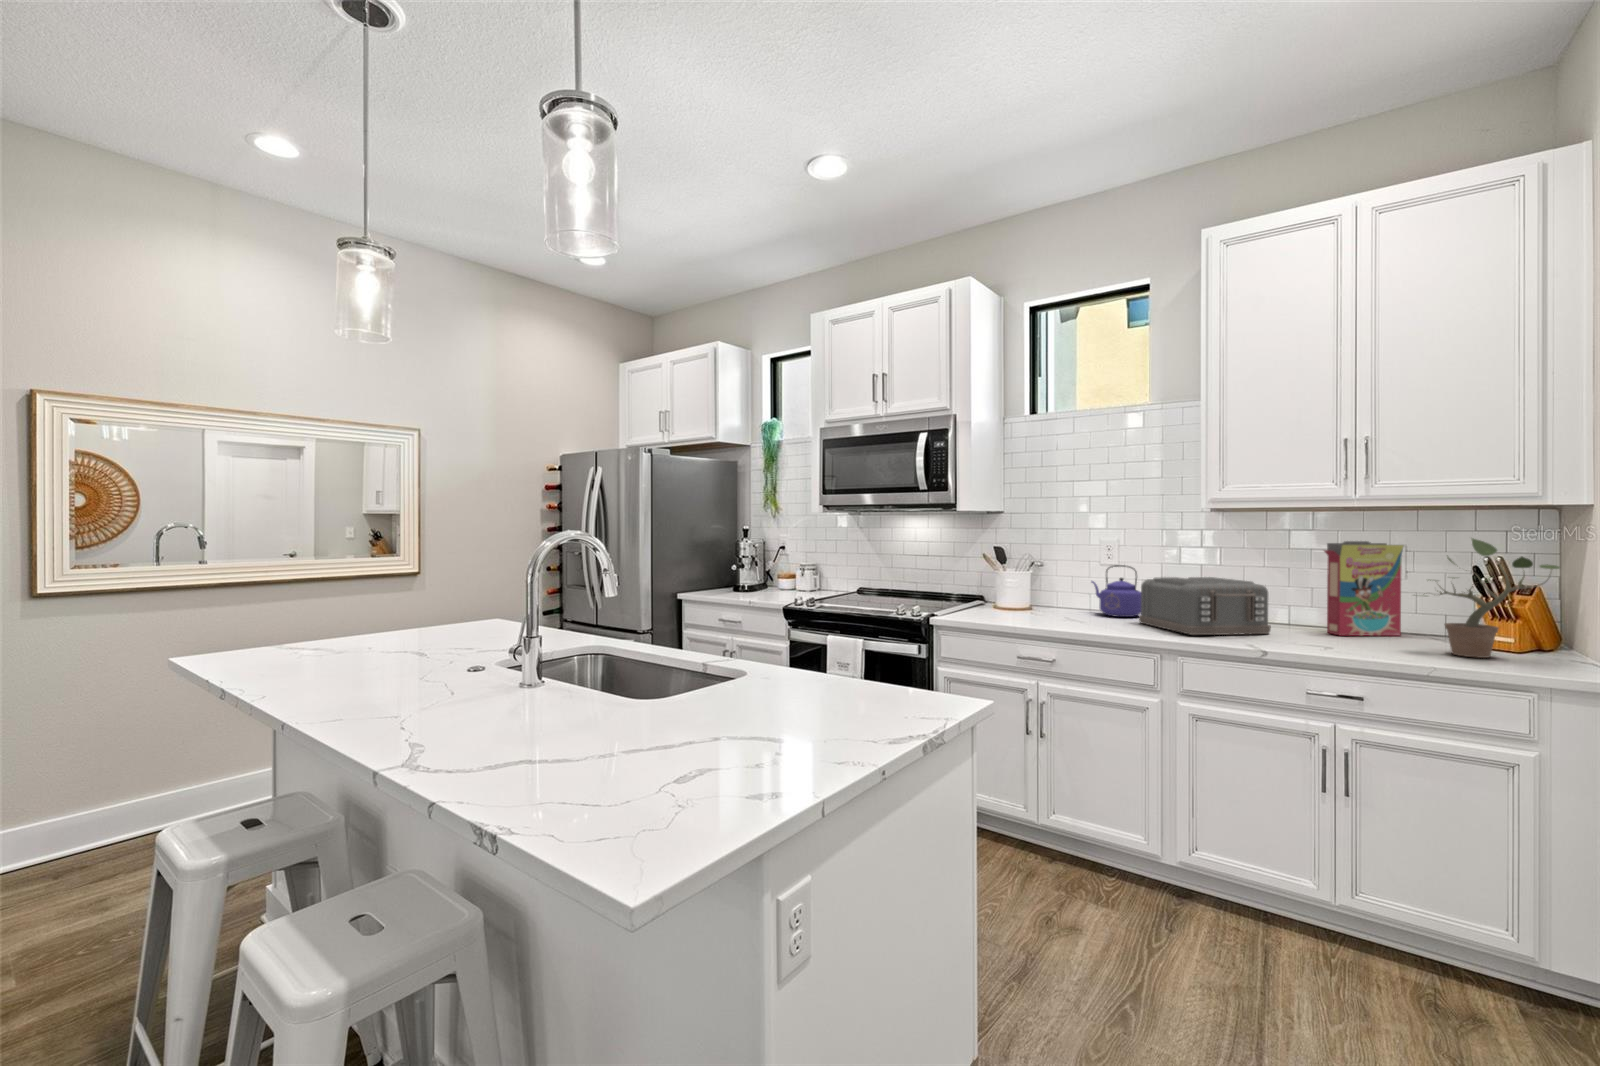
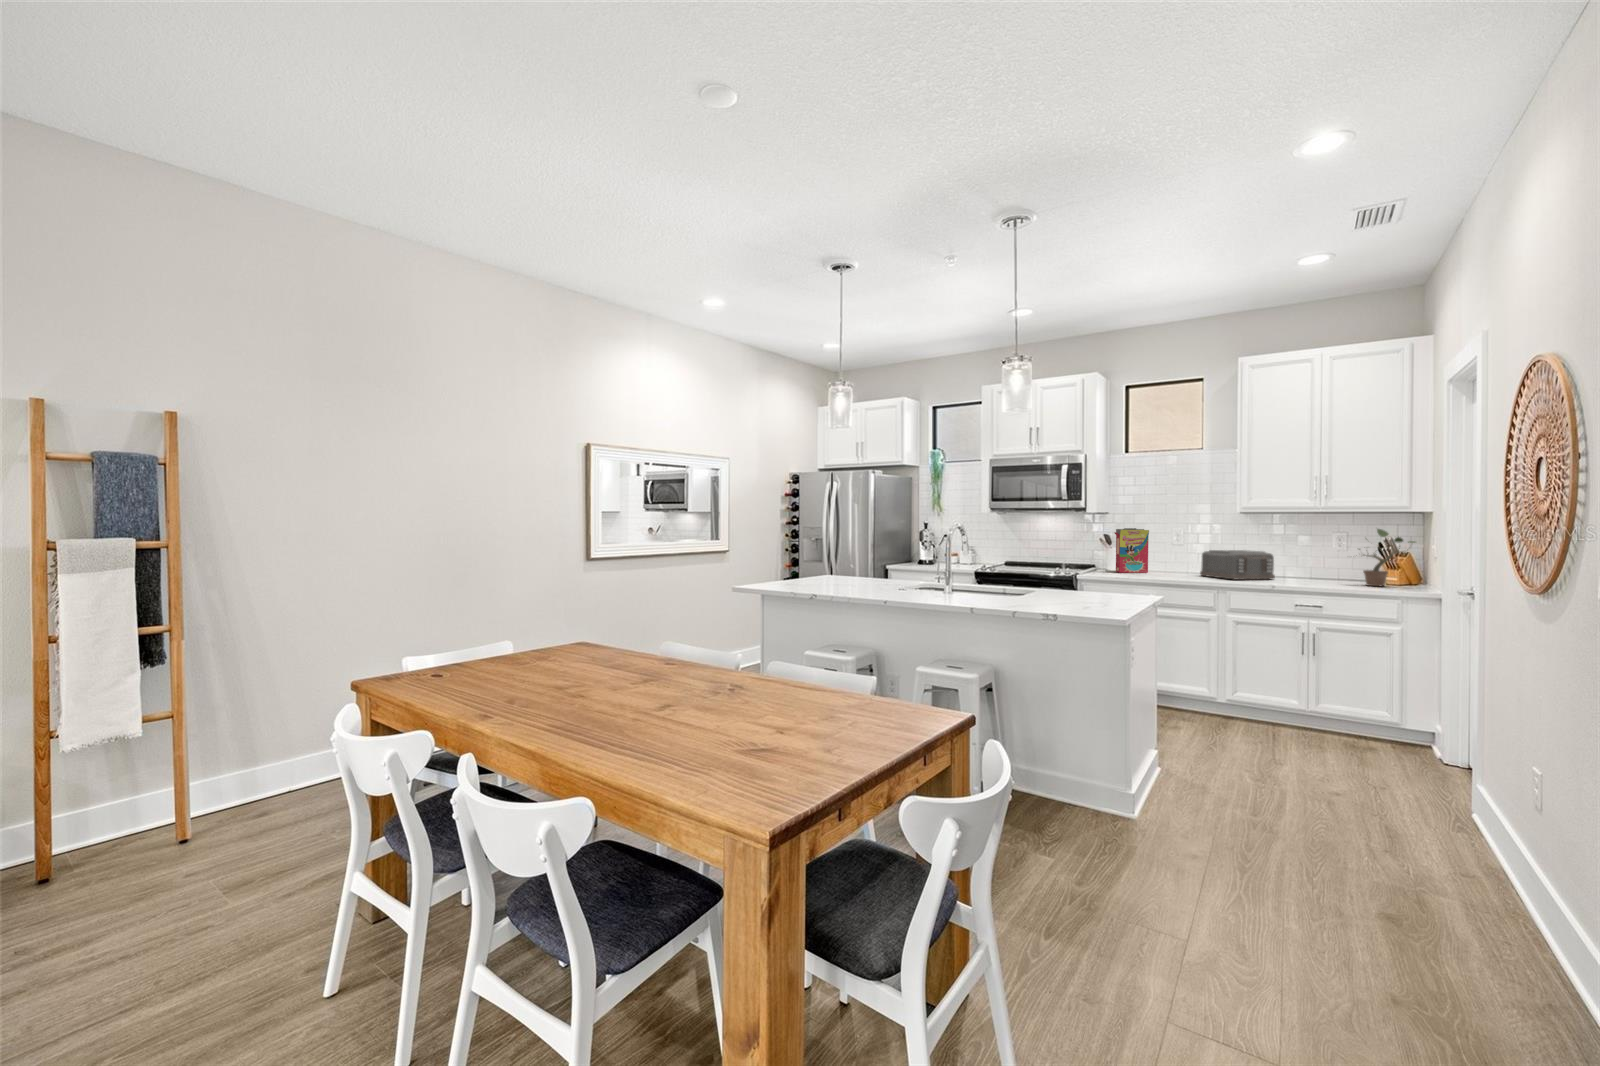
cereal box: present [1324,541,1403,636] -> present [1115,528,1149,573]
kettle: present [1092,565,1141,617] -> none [1167,544,1199,573]

